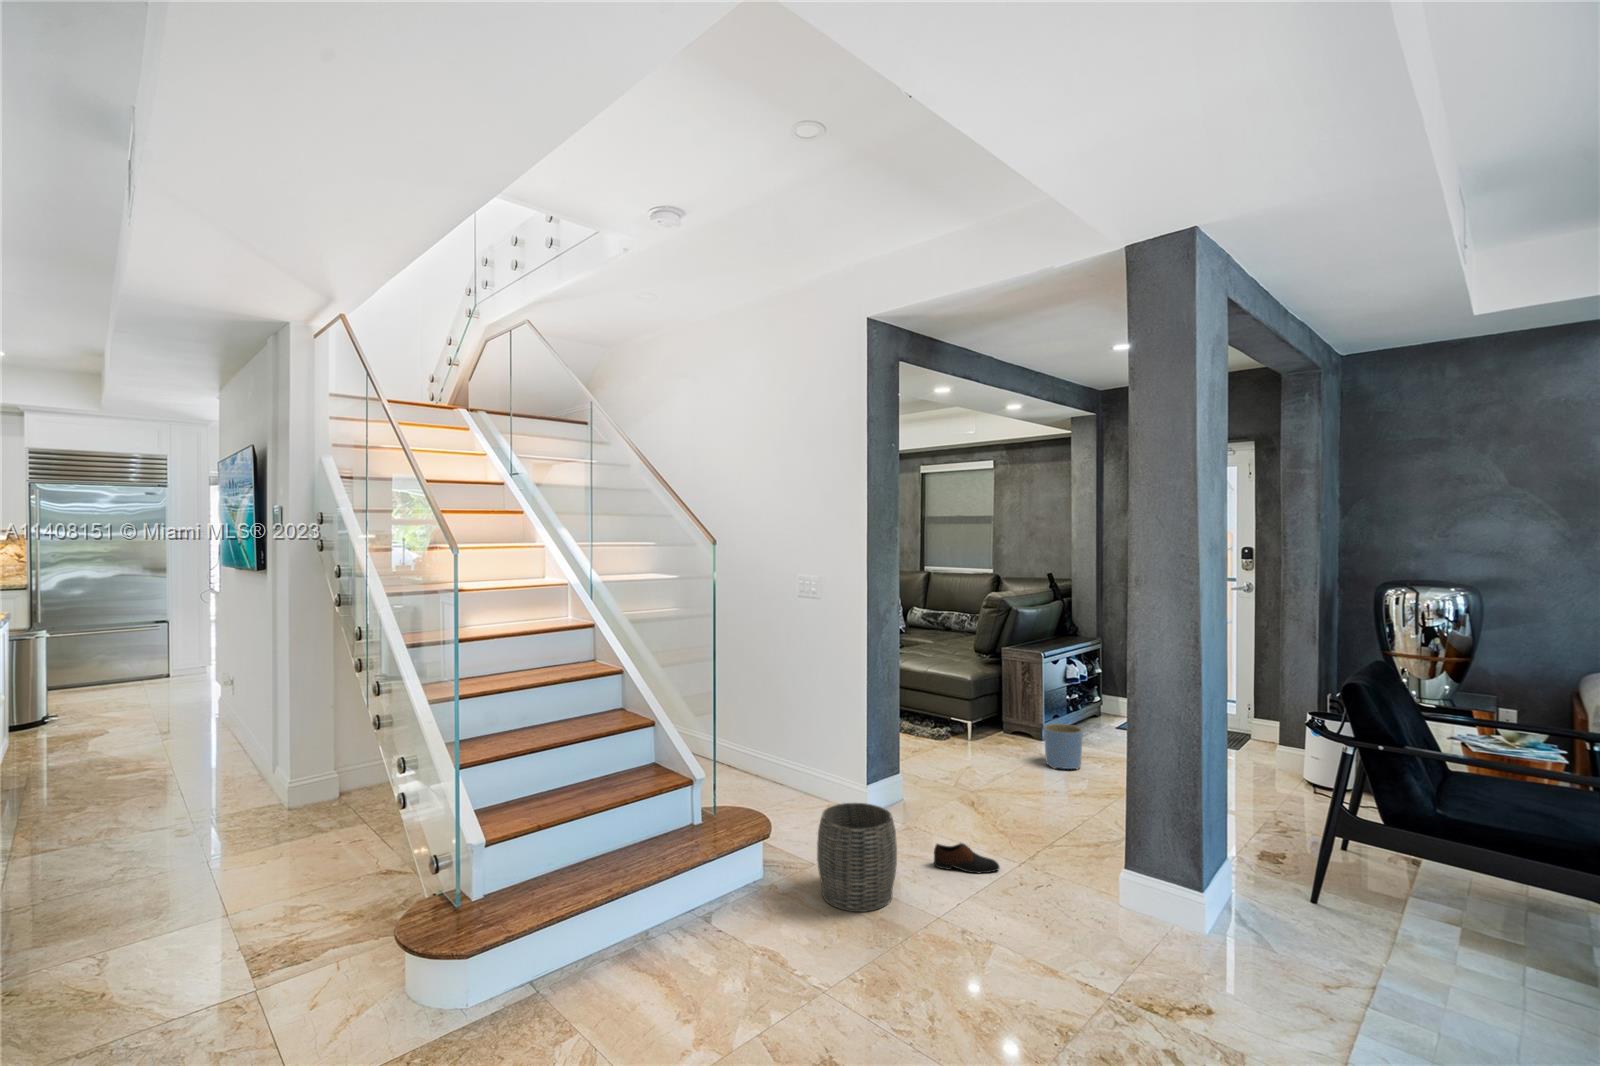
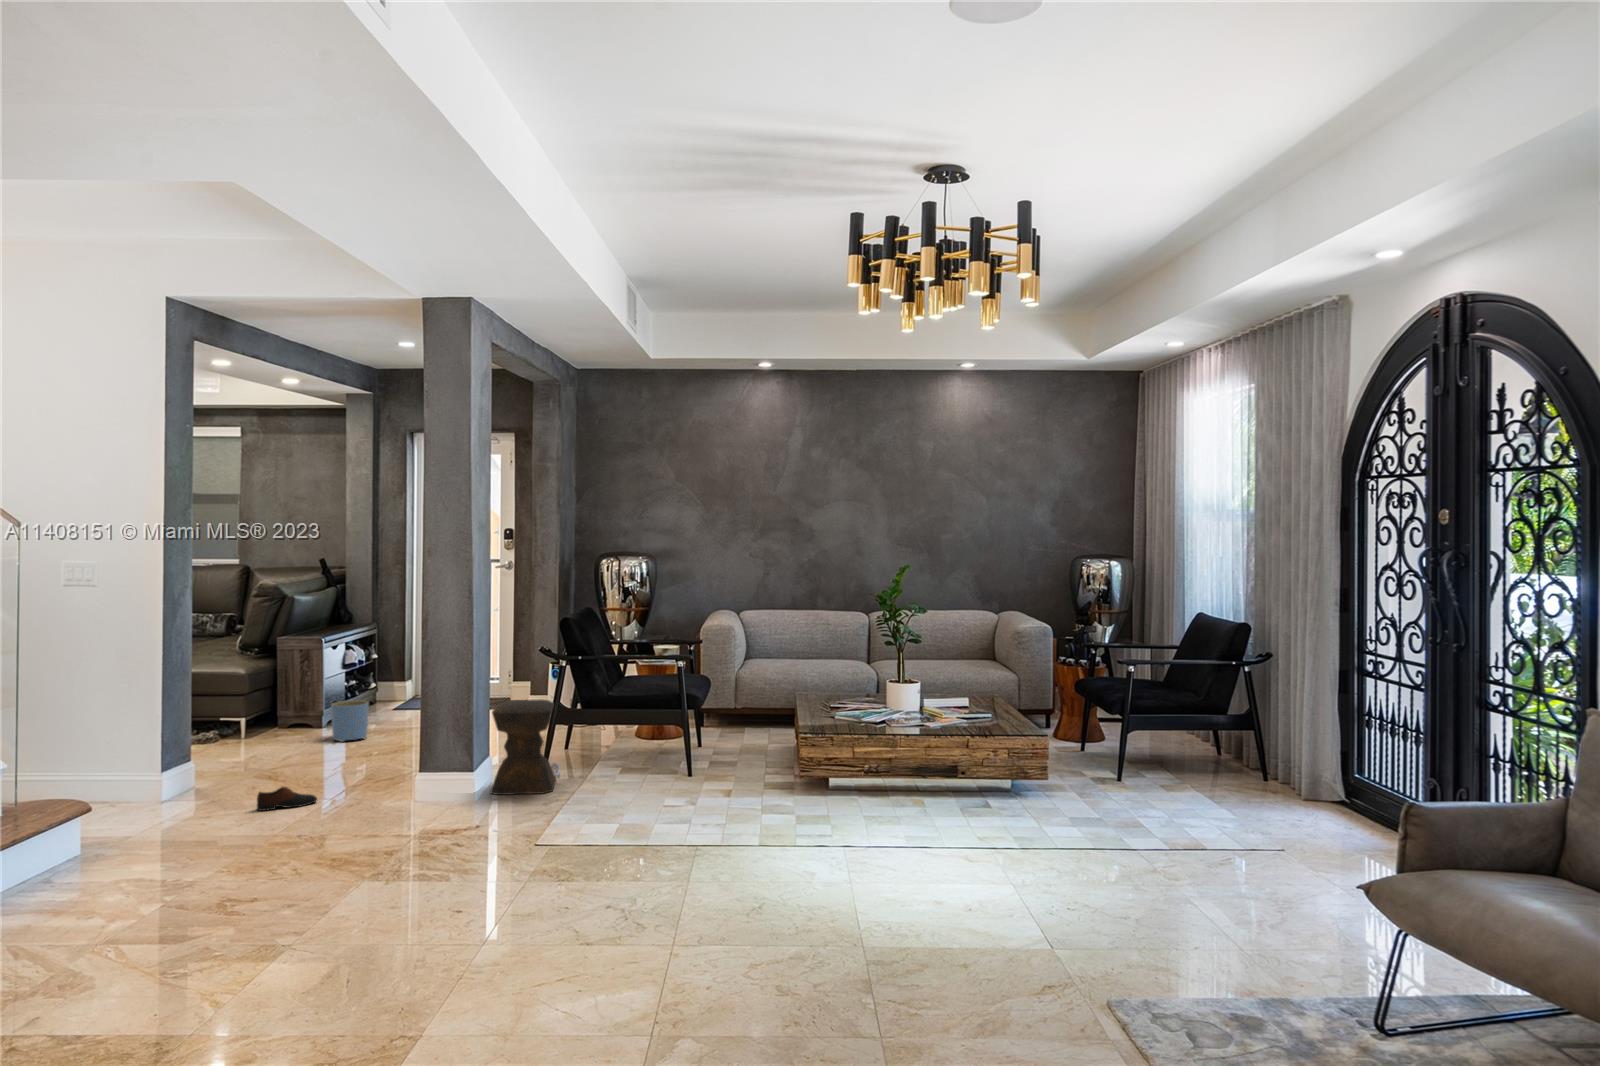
stool: none [1227,791,1338,960] -> present [491,699,556,795]
woven basket: present [817,803,897,912] -> none [155,760,235,845]

